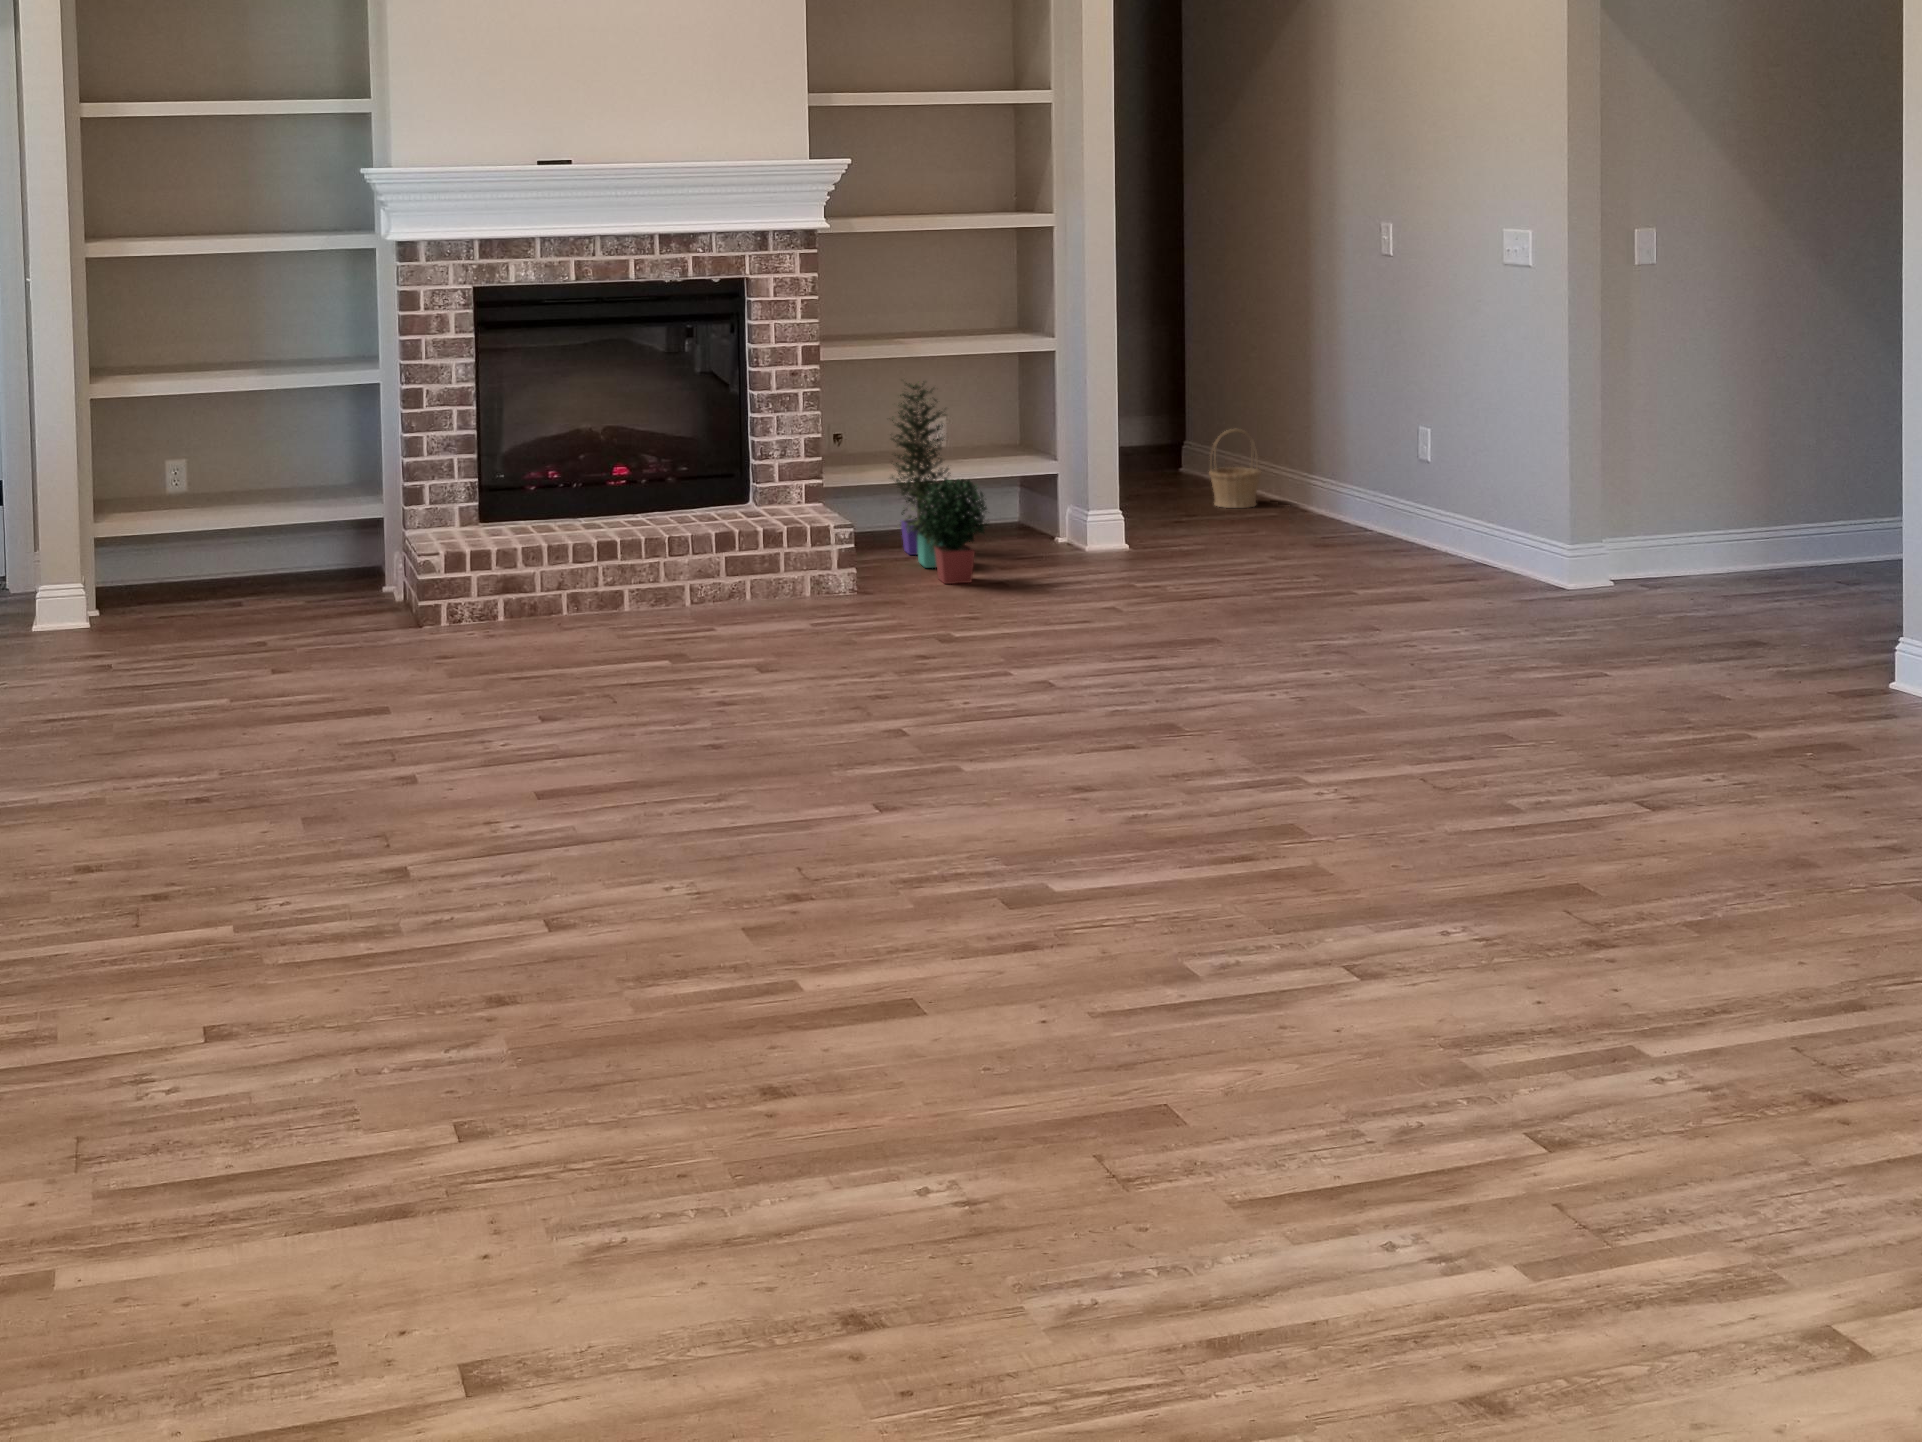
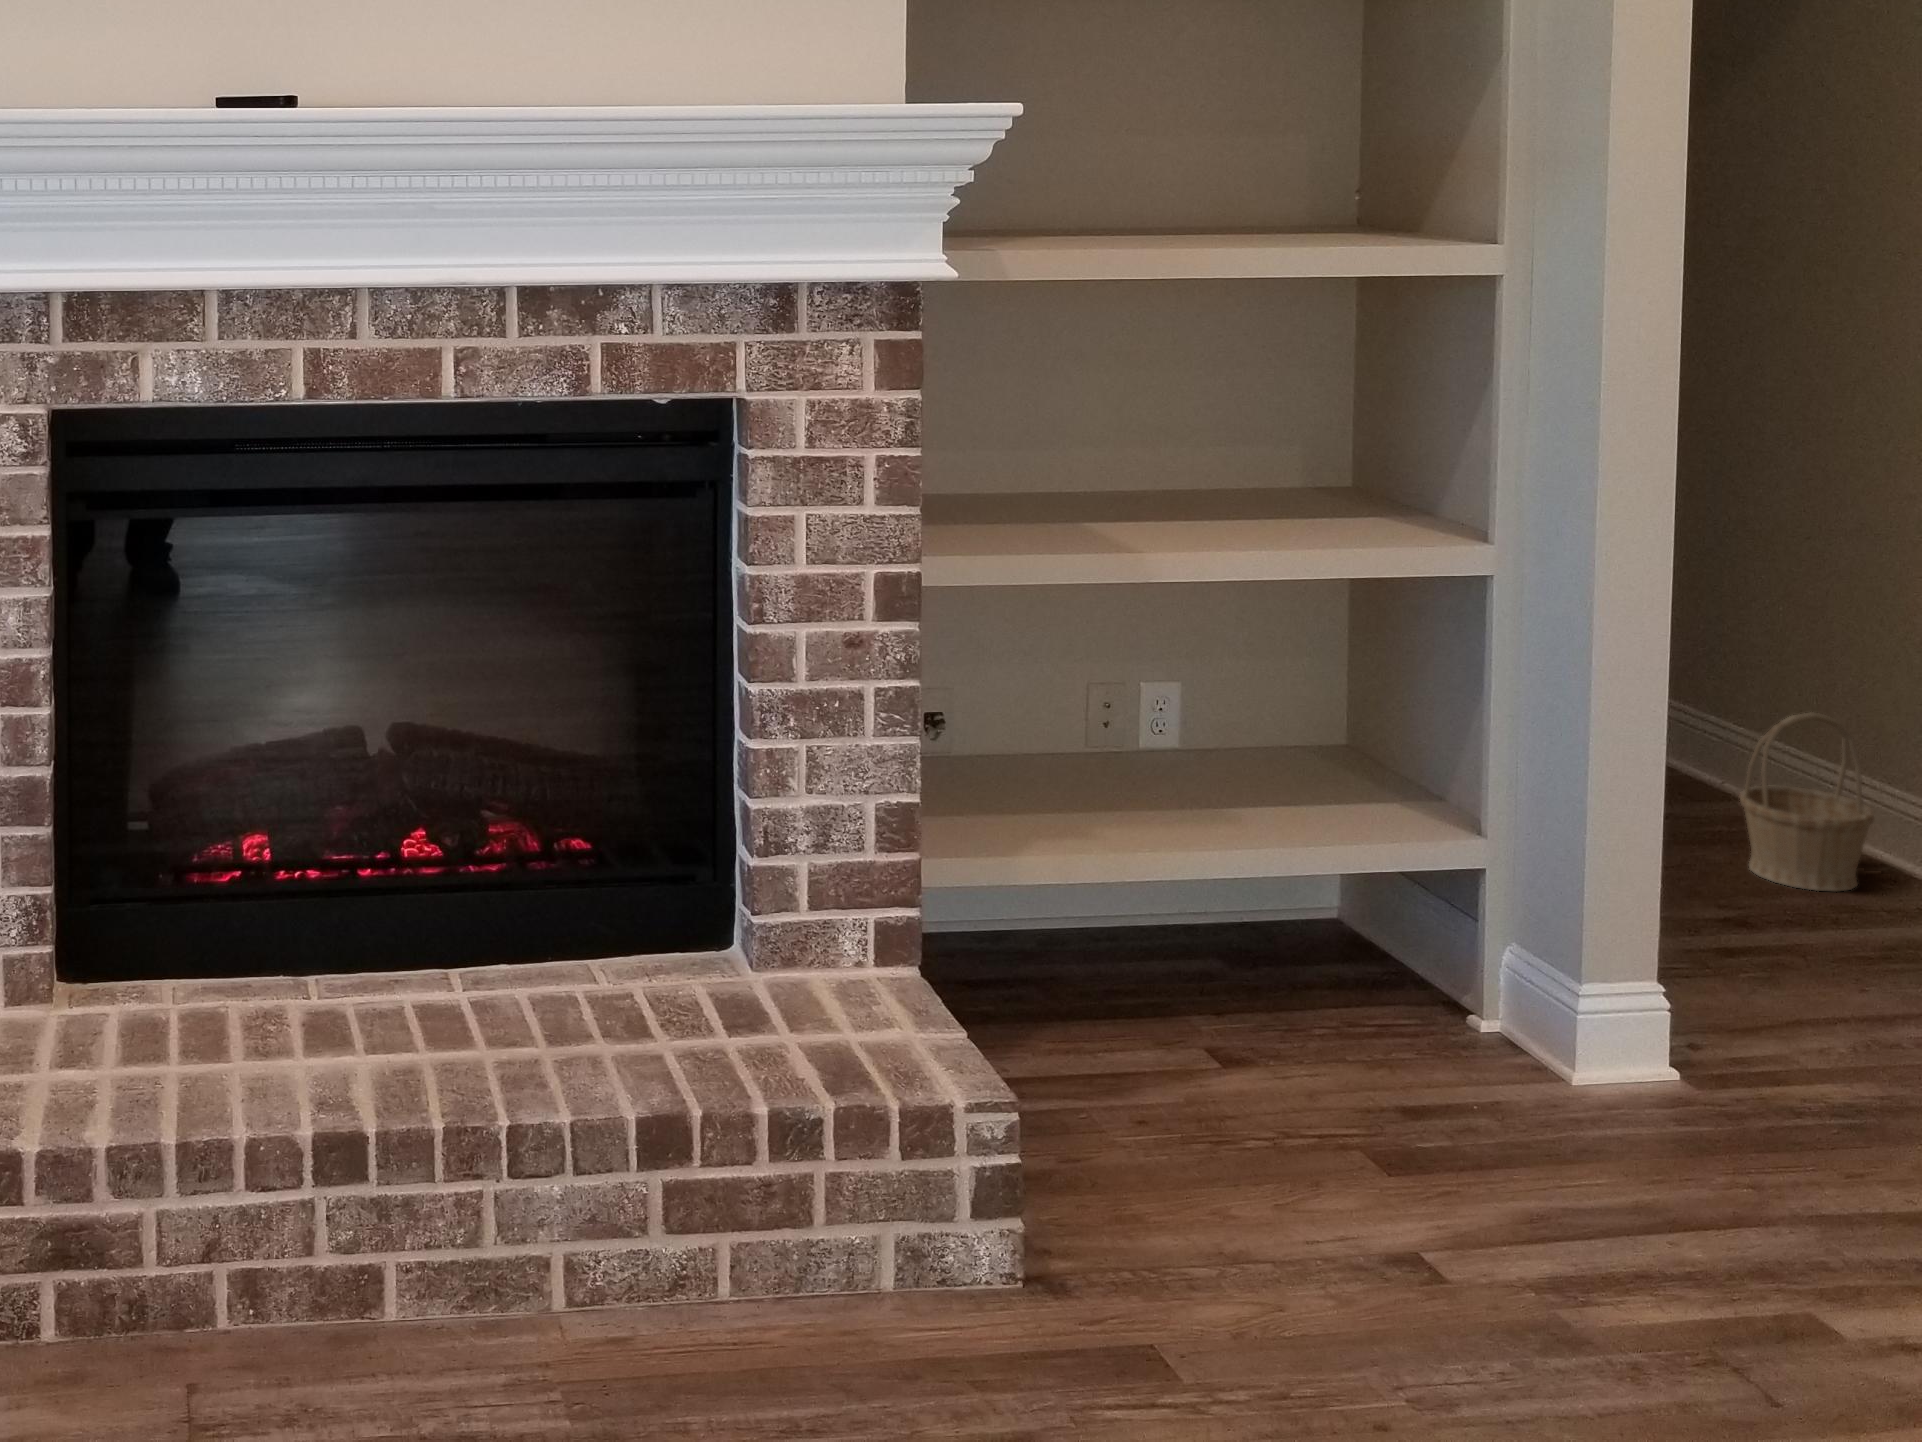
potted plant: present [892,382,988,584] -> none [1070,629,1405,1263]

